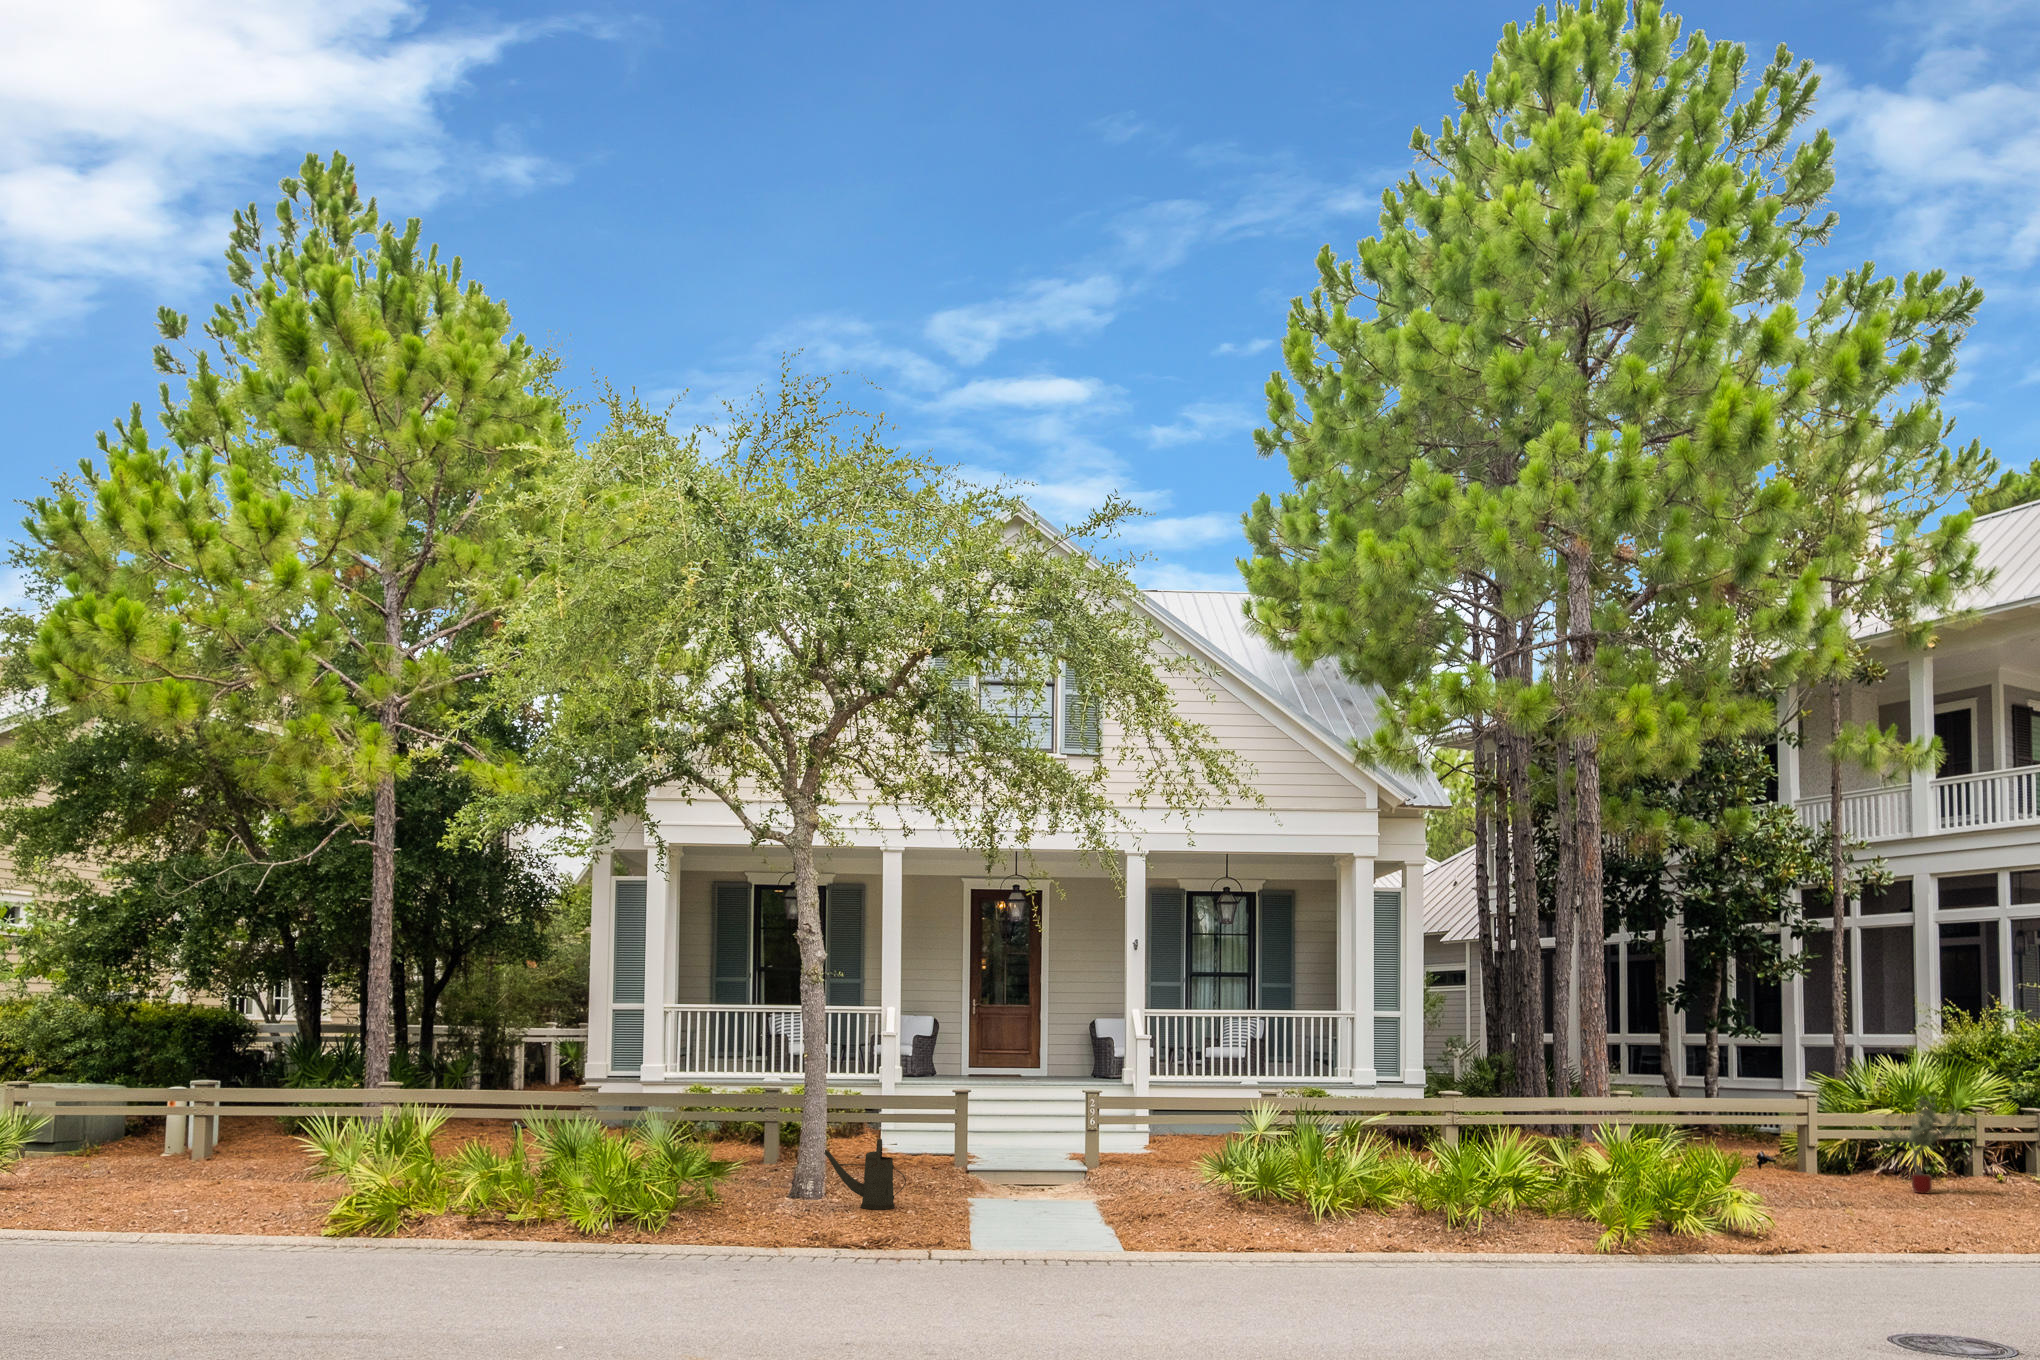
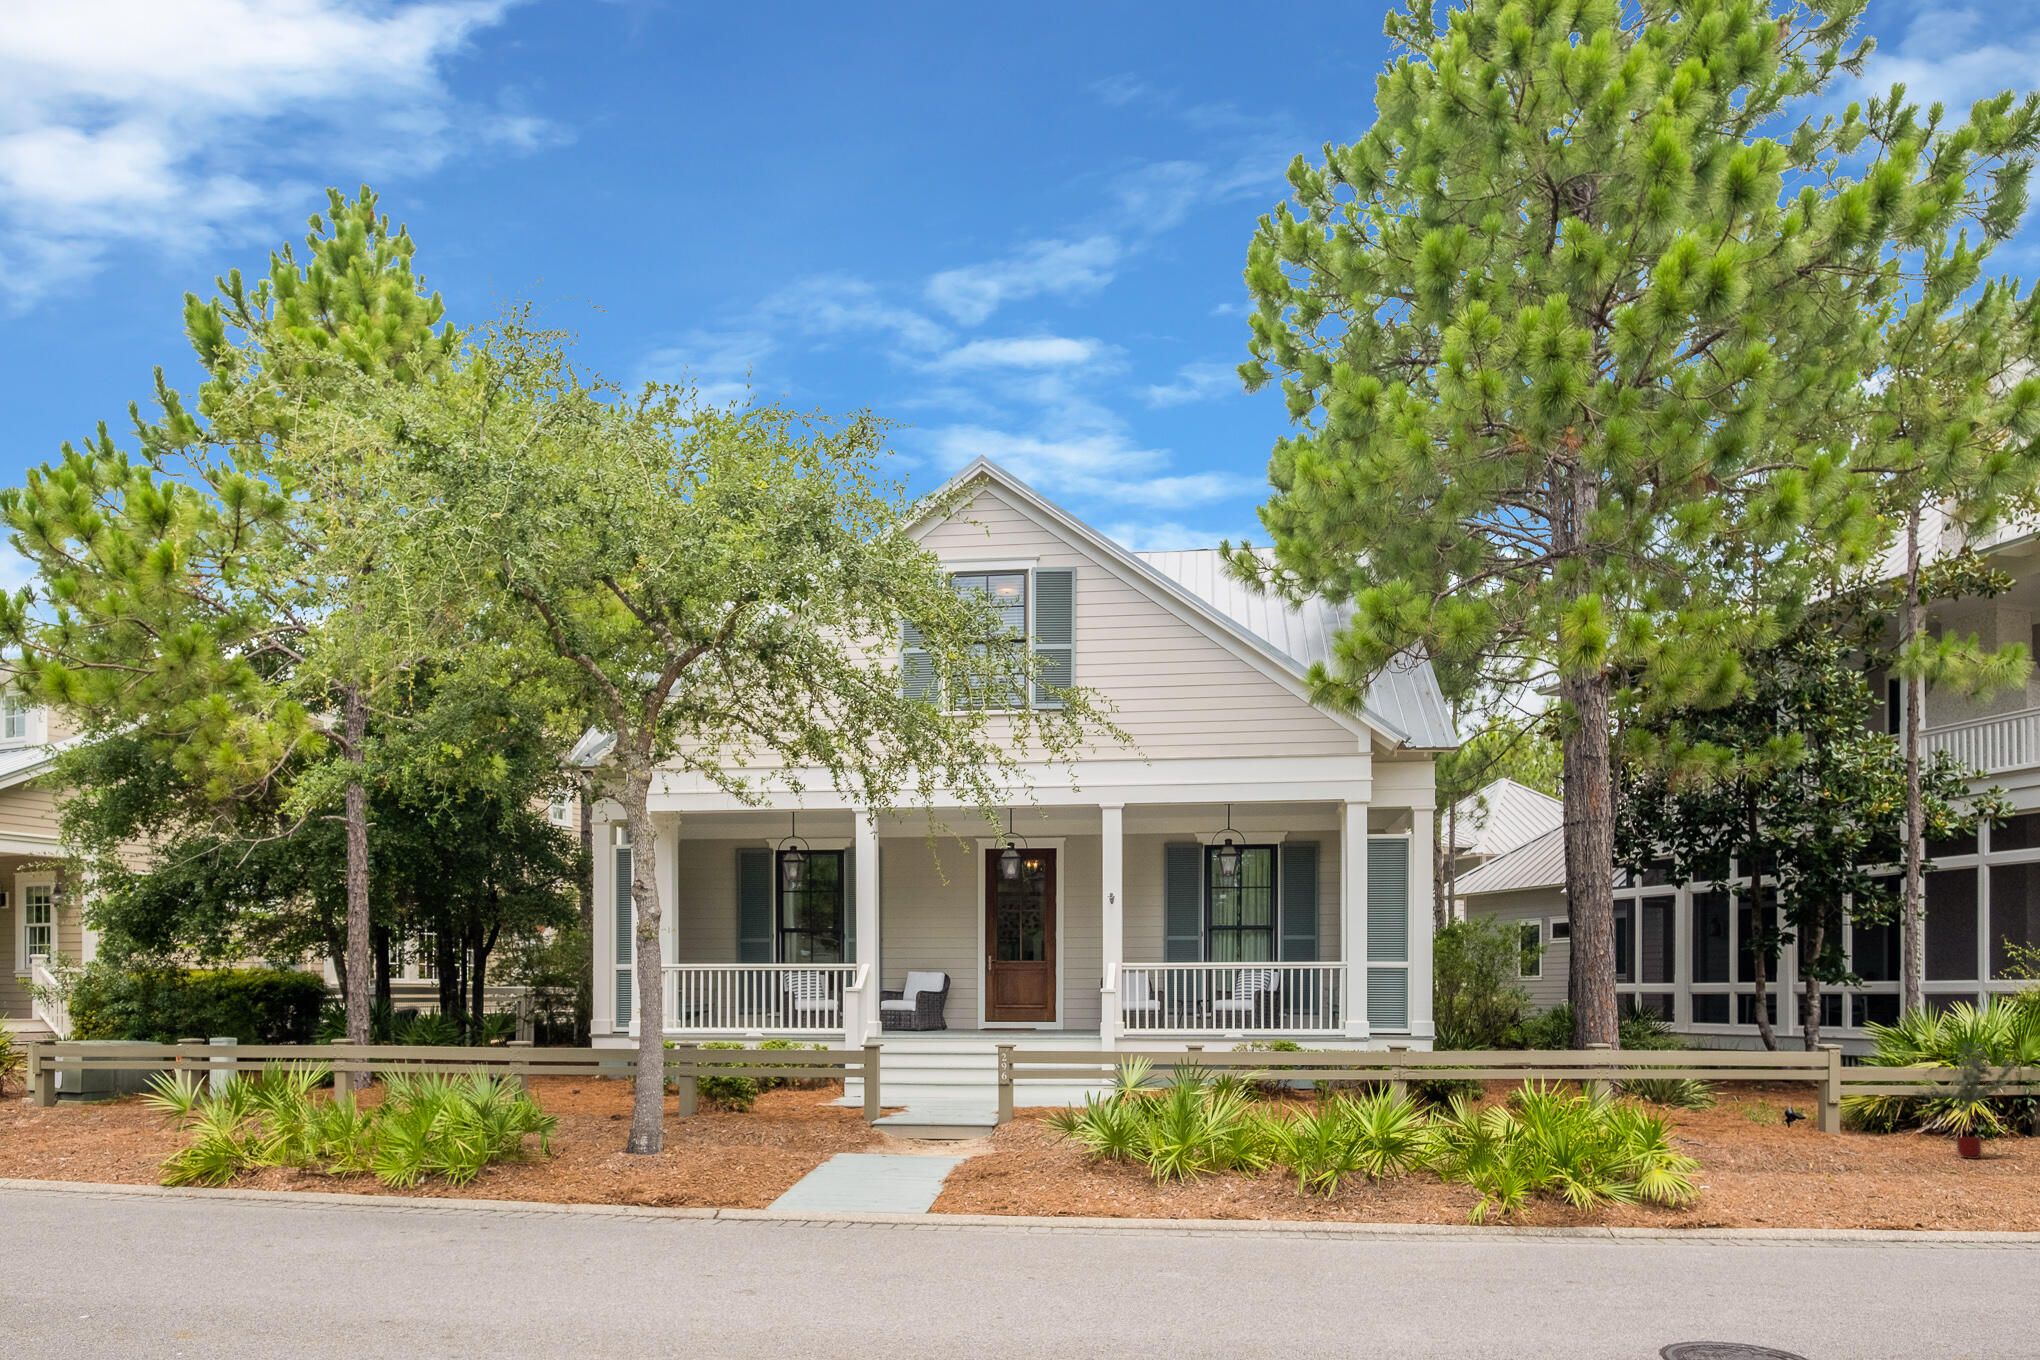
watering can: present [825,1139,906,1210] -> none [658,1091,742,1167]

